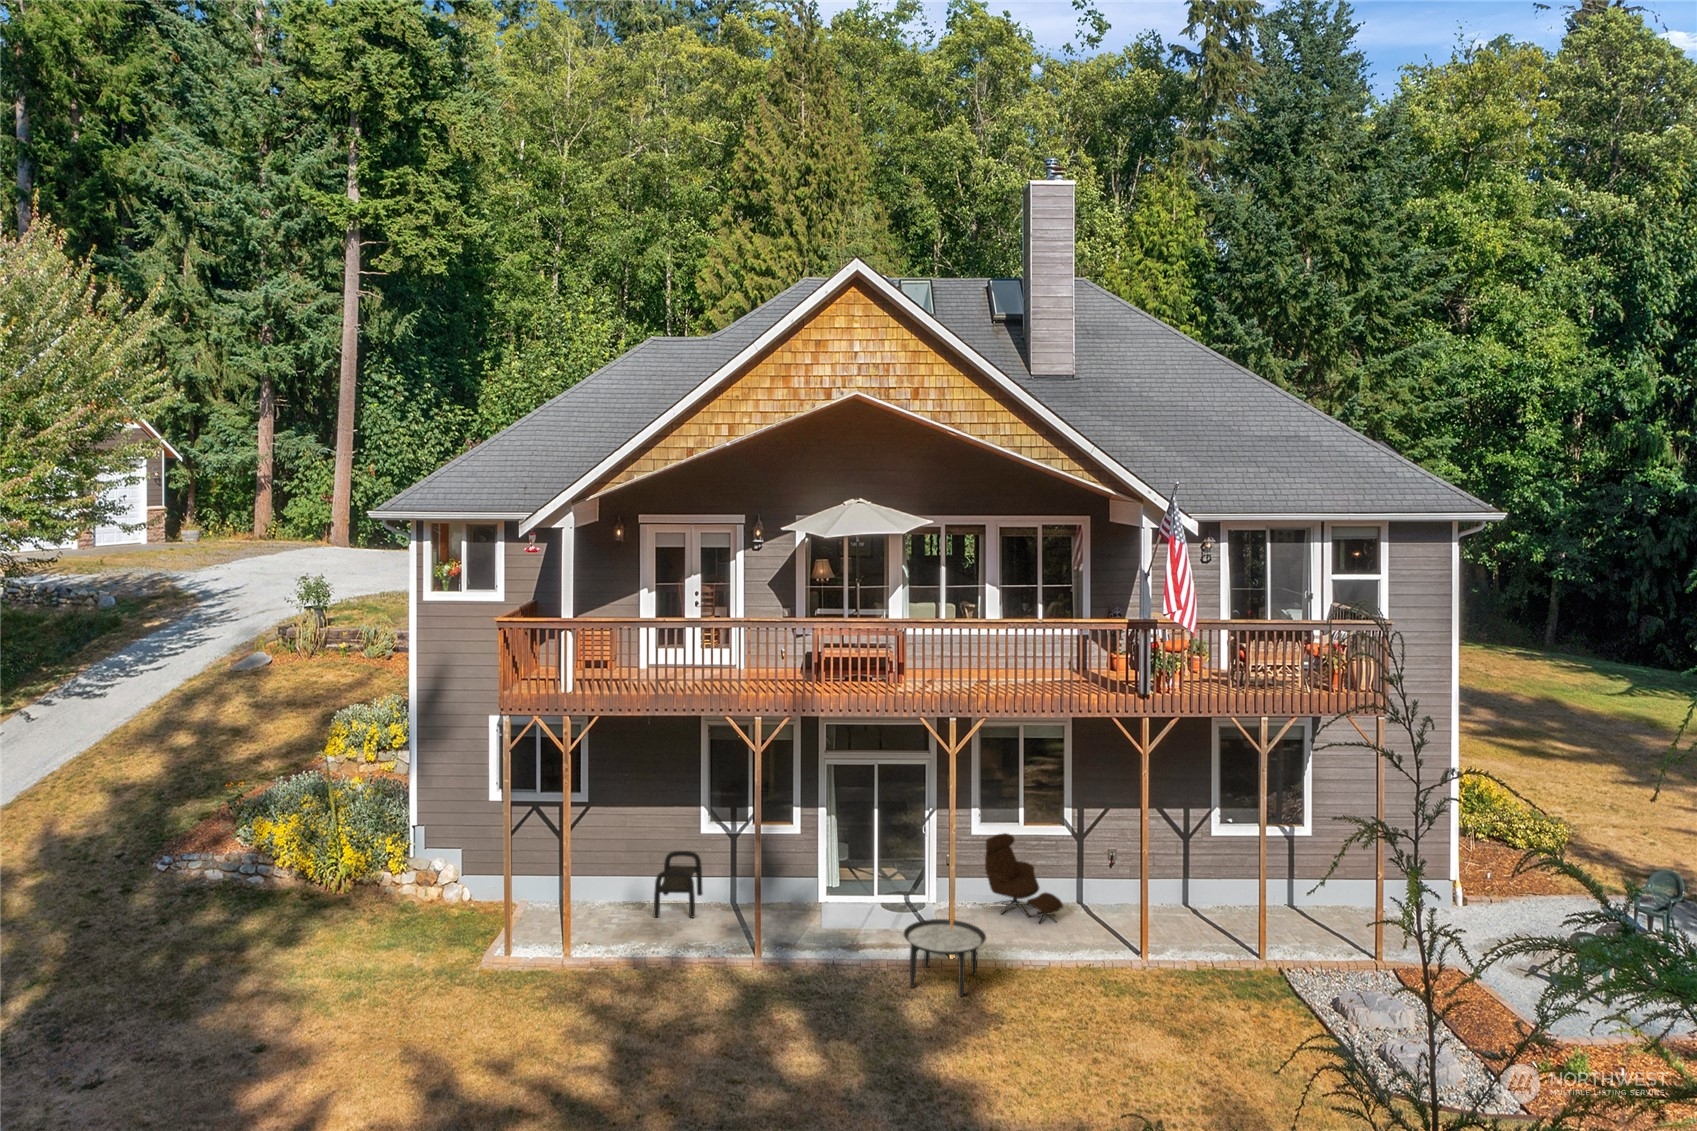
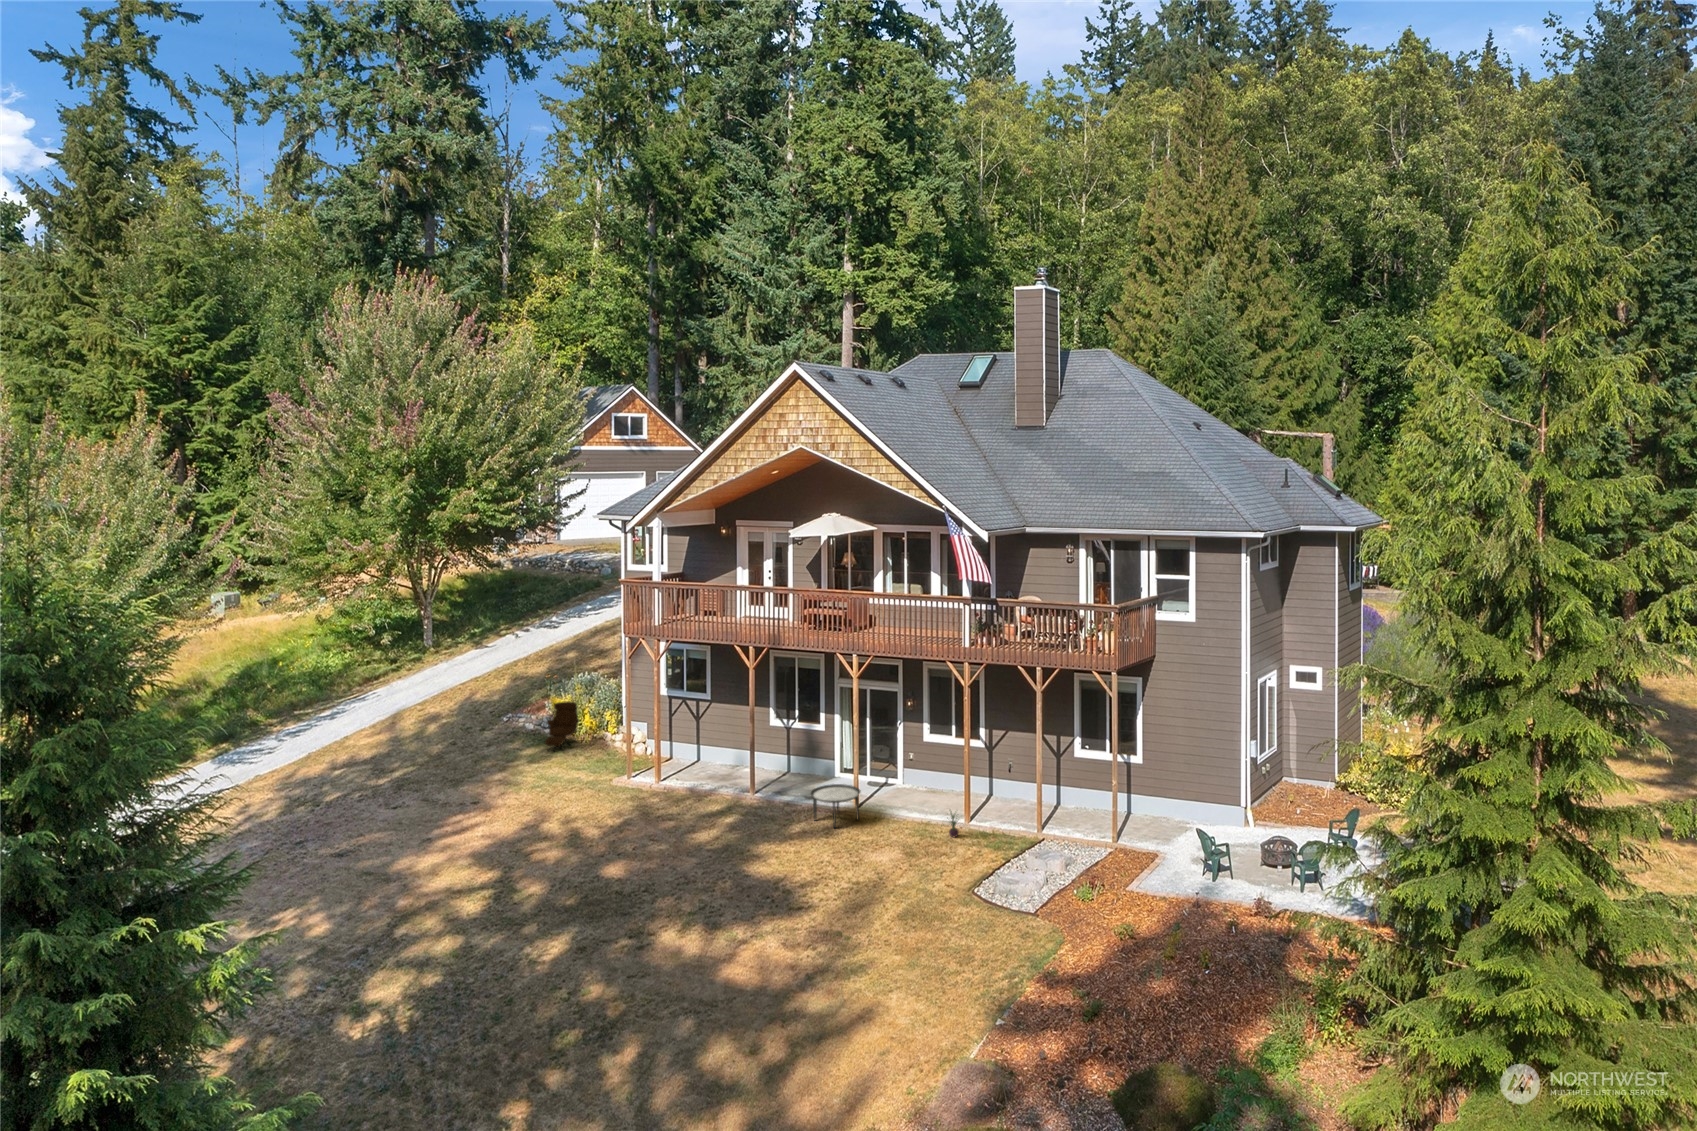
lounge chair: present [985,833,1063,923] -> present [545,702,579,748]
bench: present [654,851,703,917] -> none [729,733,770,773]
decorative plant: none [1125,936,1171,982] -> present [949,813,959,837]

